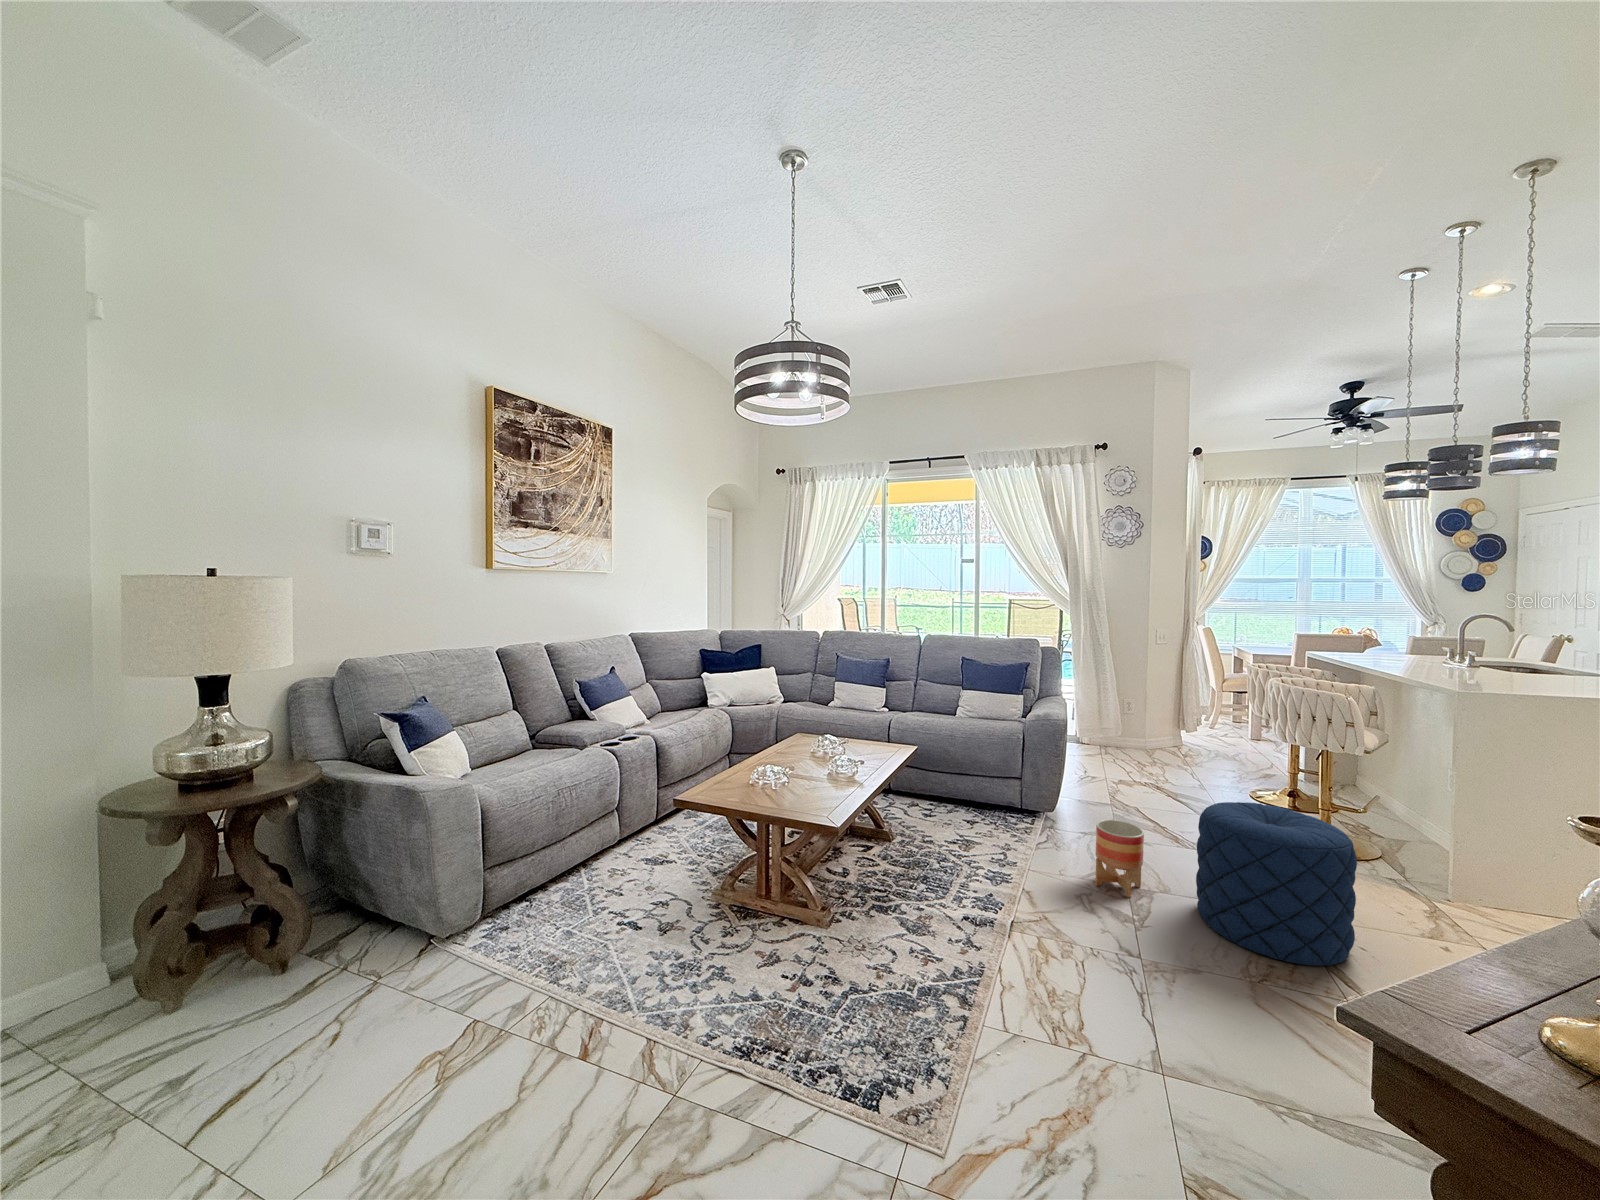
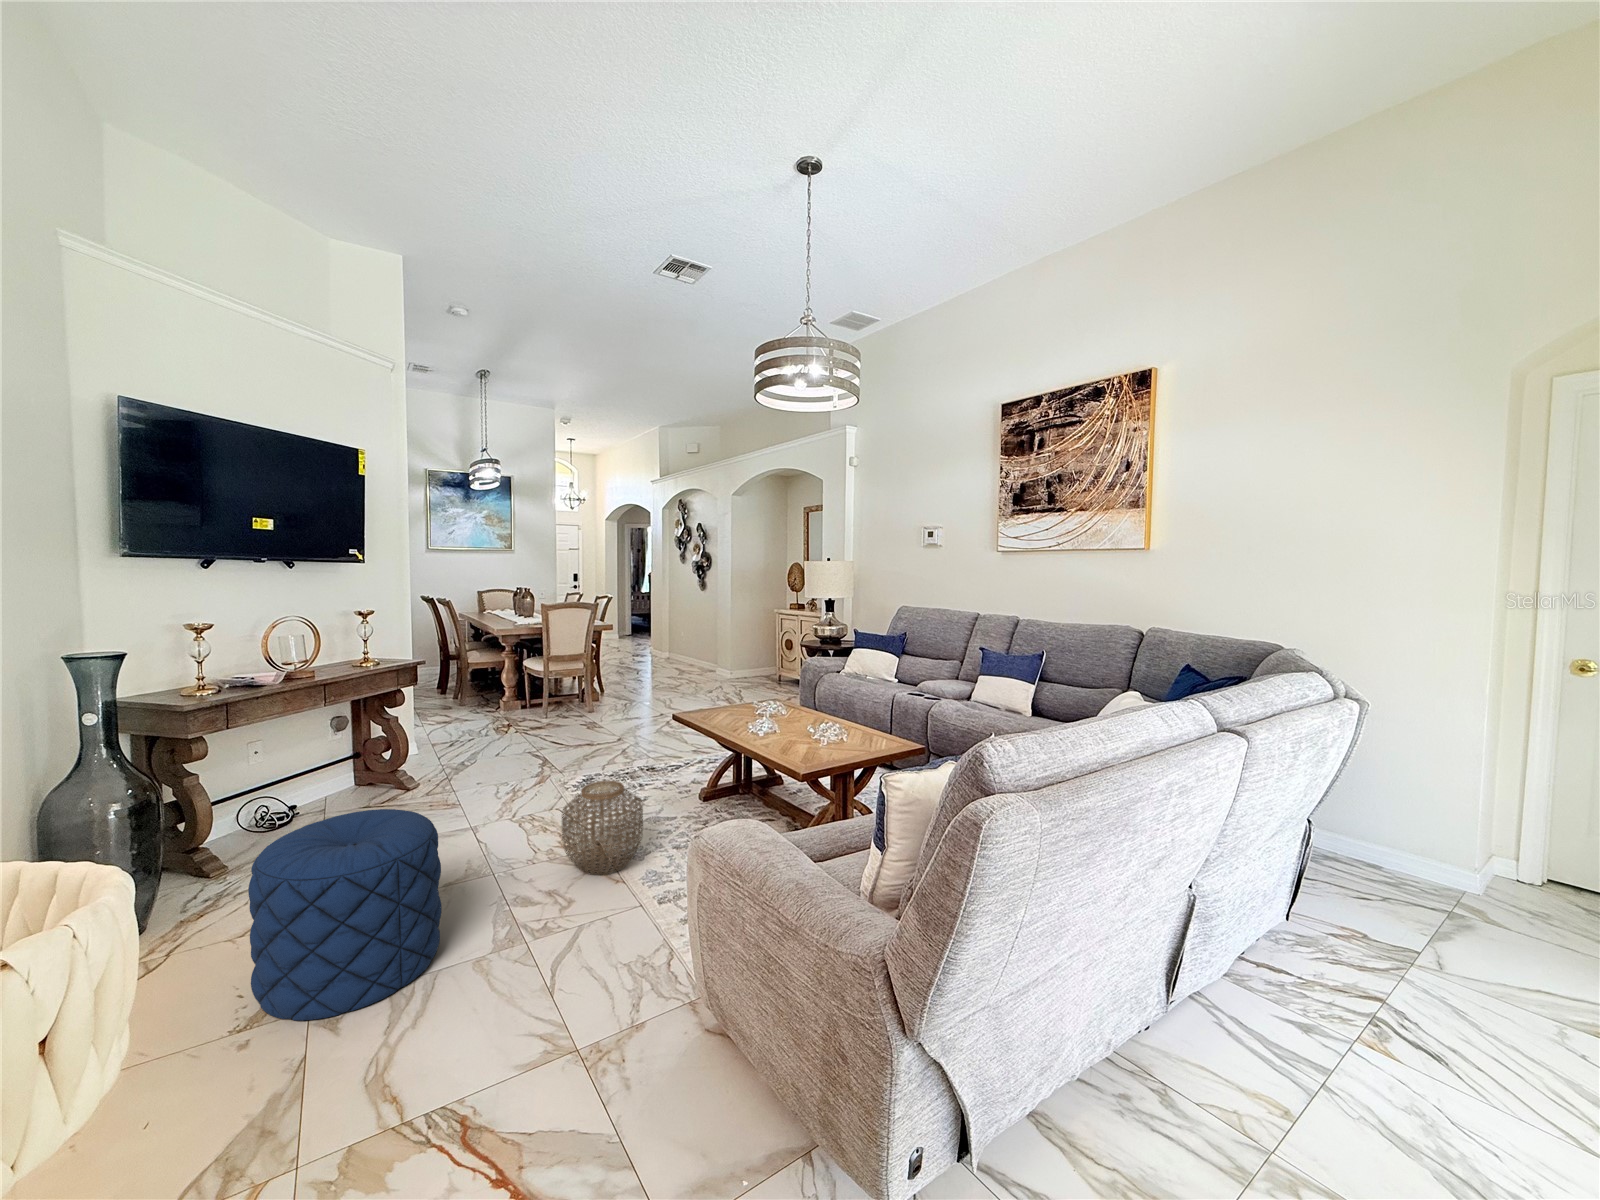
woven basket: none [986,819,1072,921] -> present [562,781,643,875]
planter: present [1095,820,1144,897] -> none [505,850,565,951]

